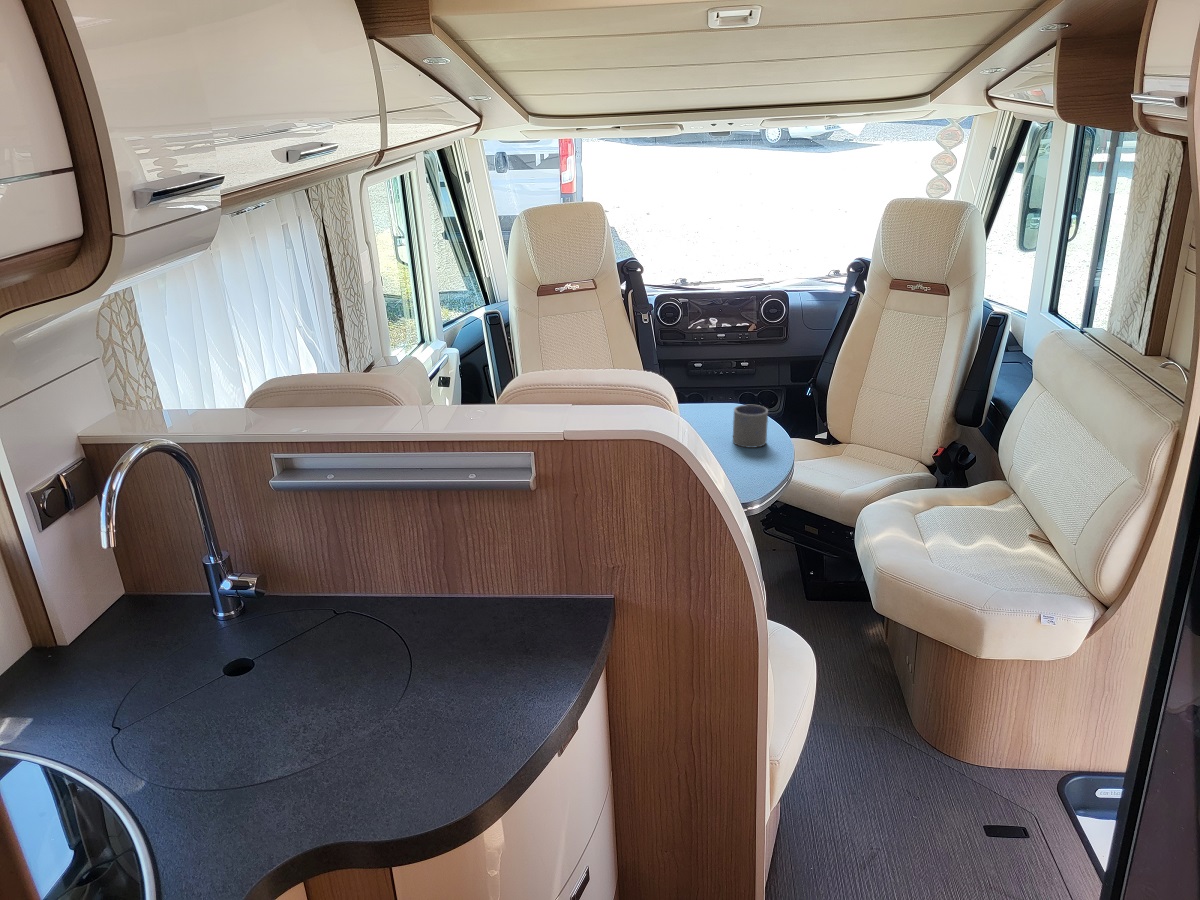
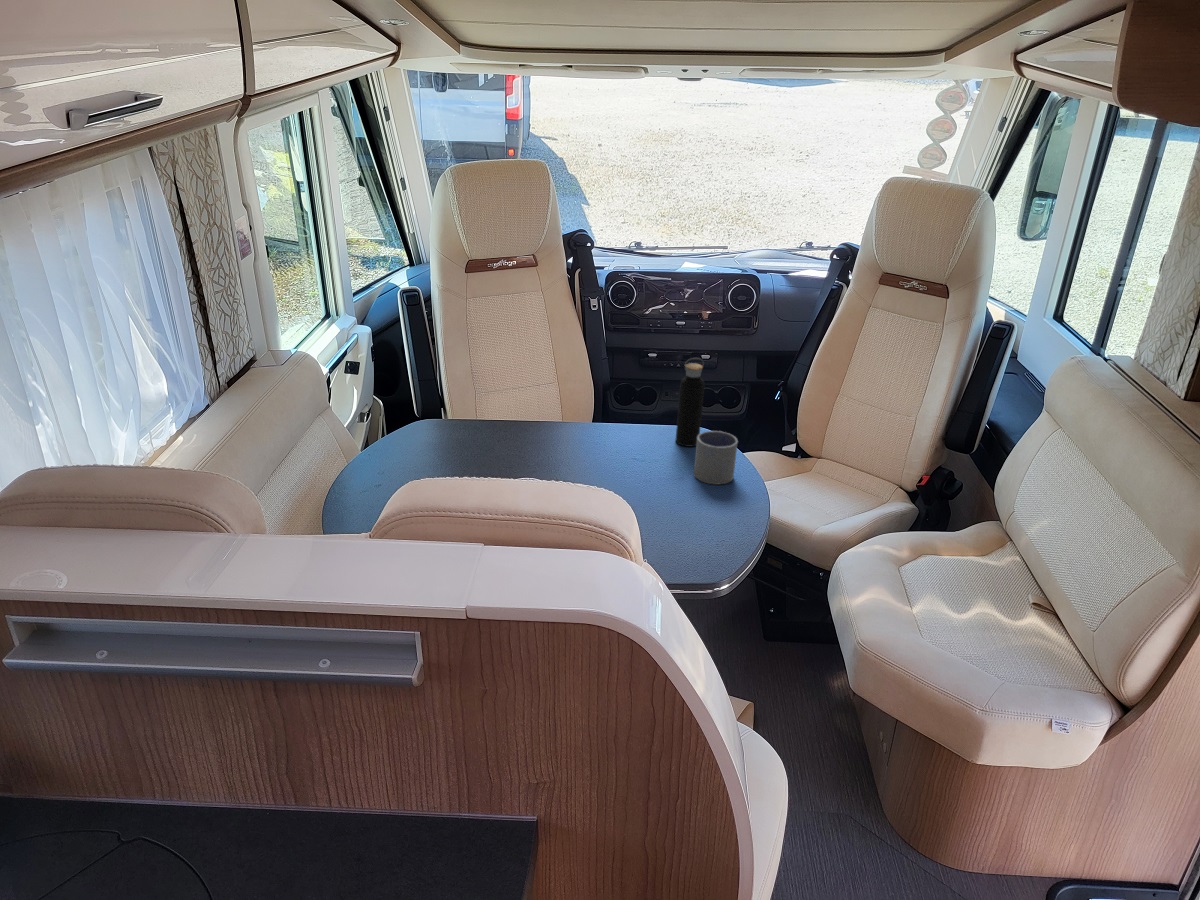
water bottle: none [717,347,739,423] -> present [676,363,704,447]

